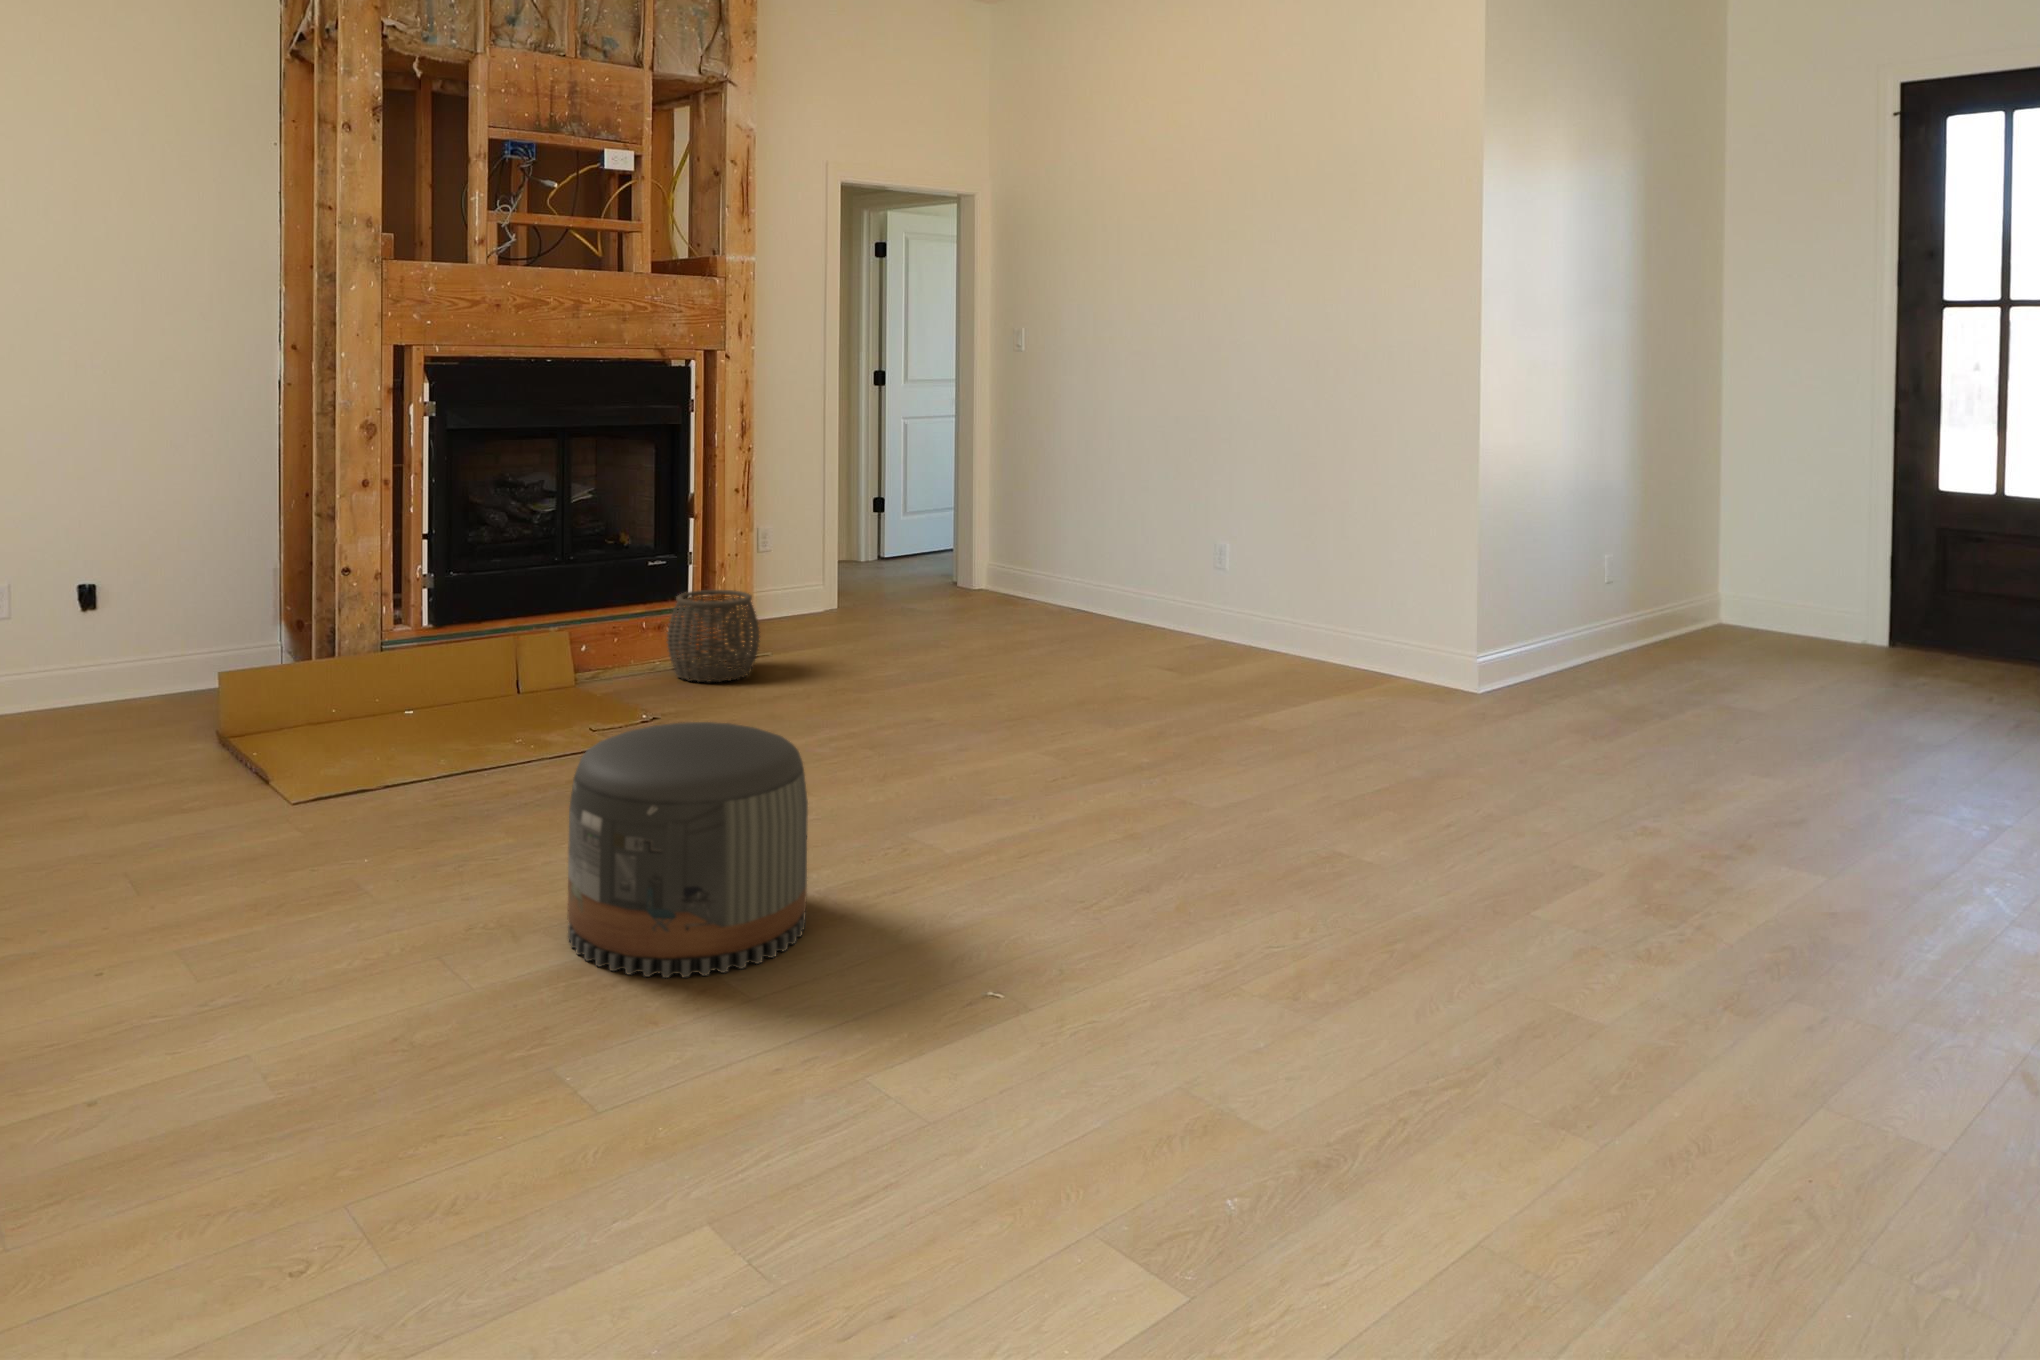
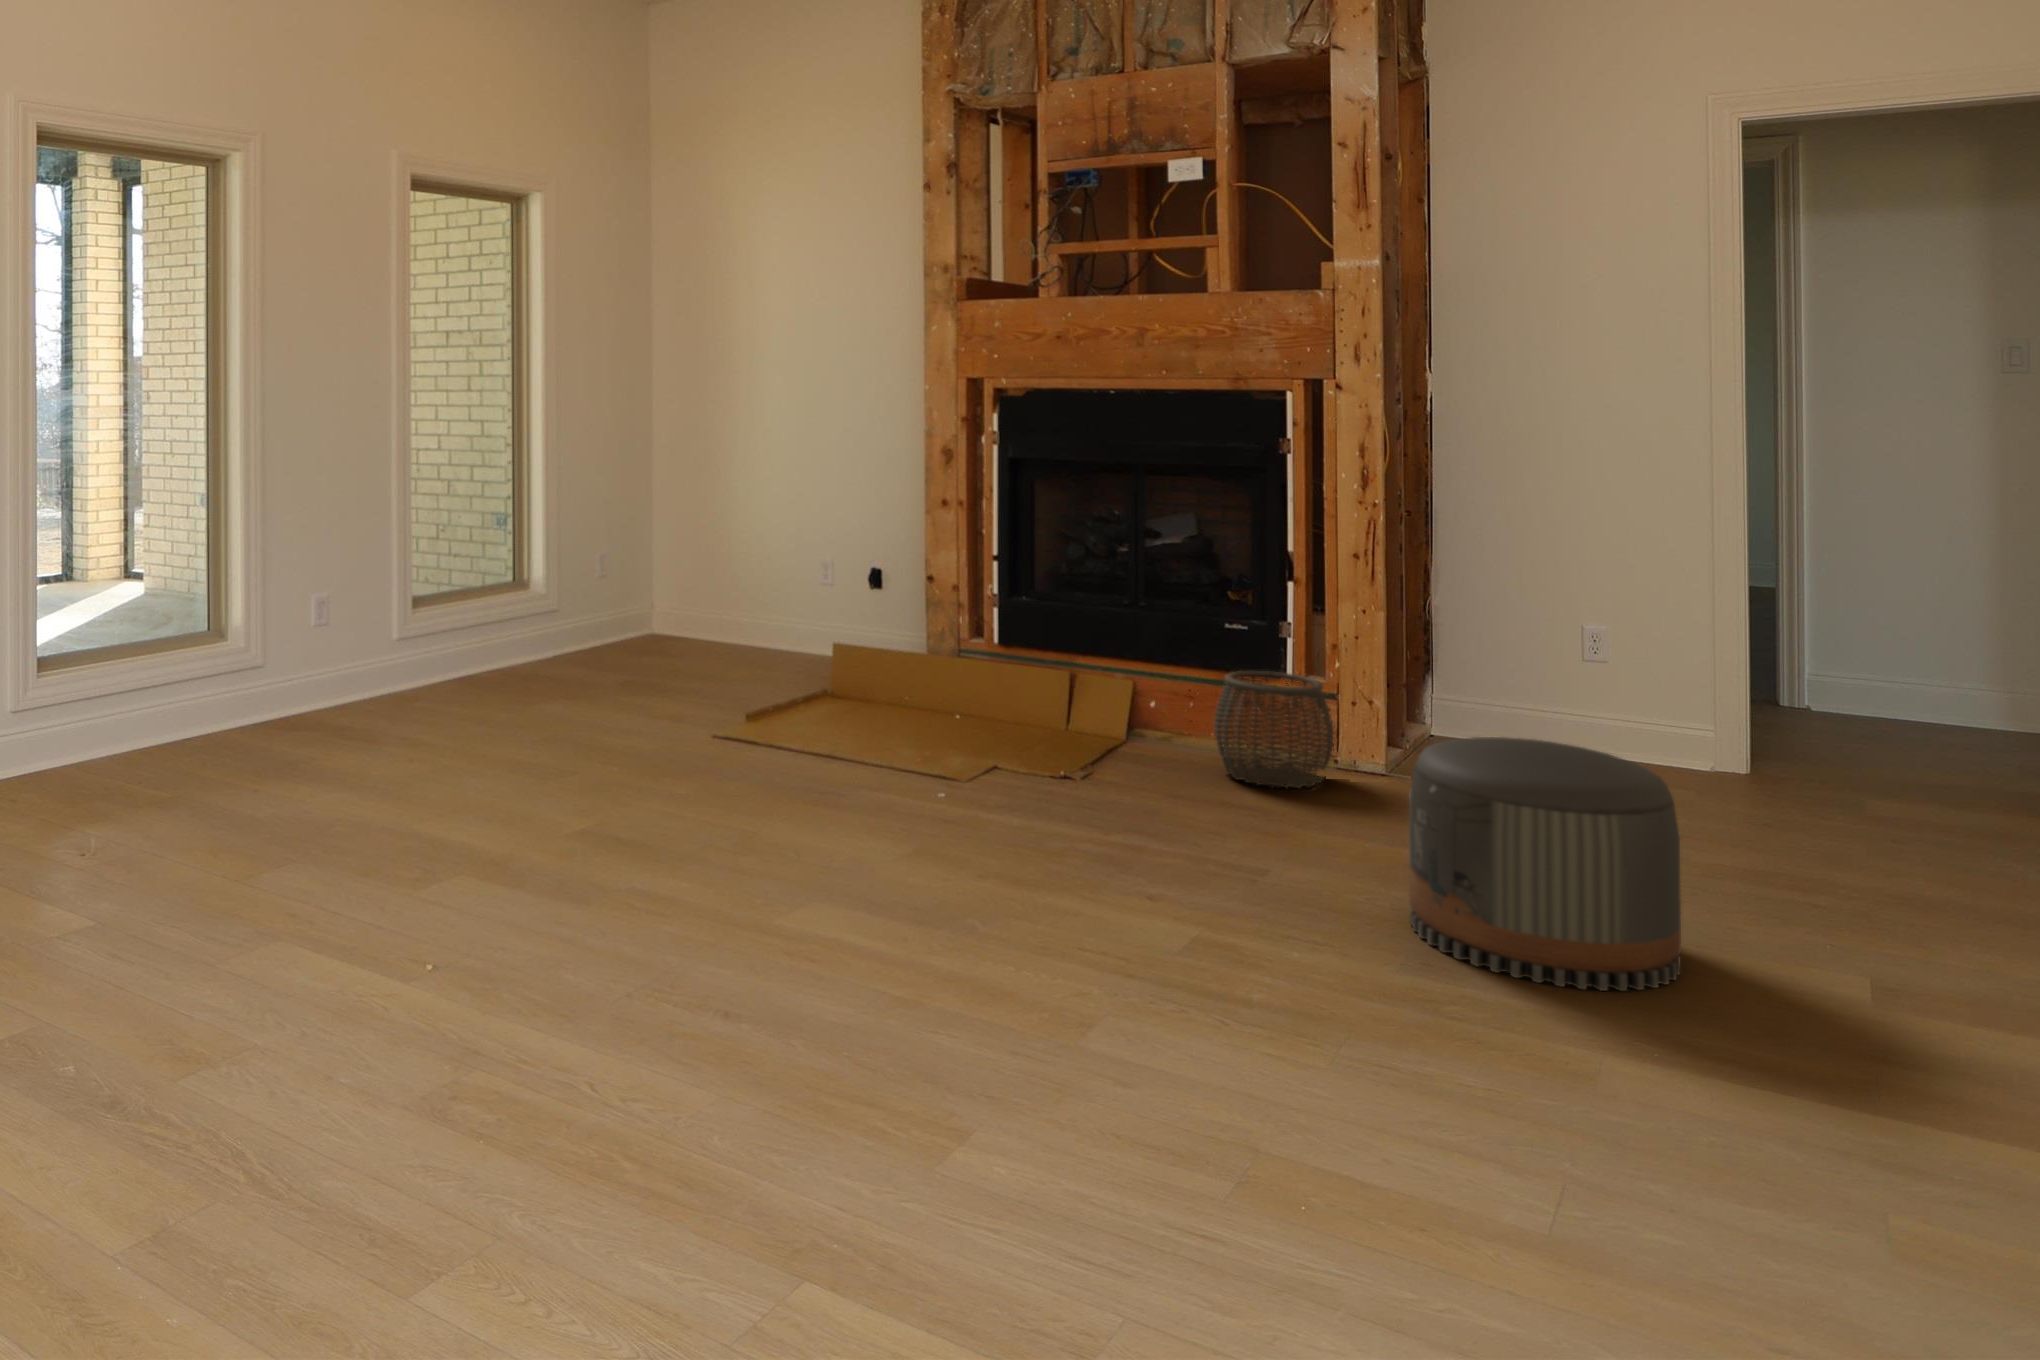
pouf: present [567,722,808,978] -> present [1409,737,1681,991]

